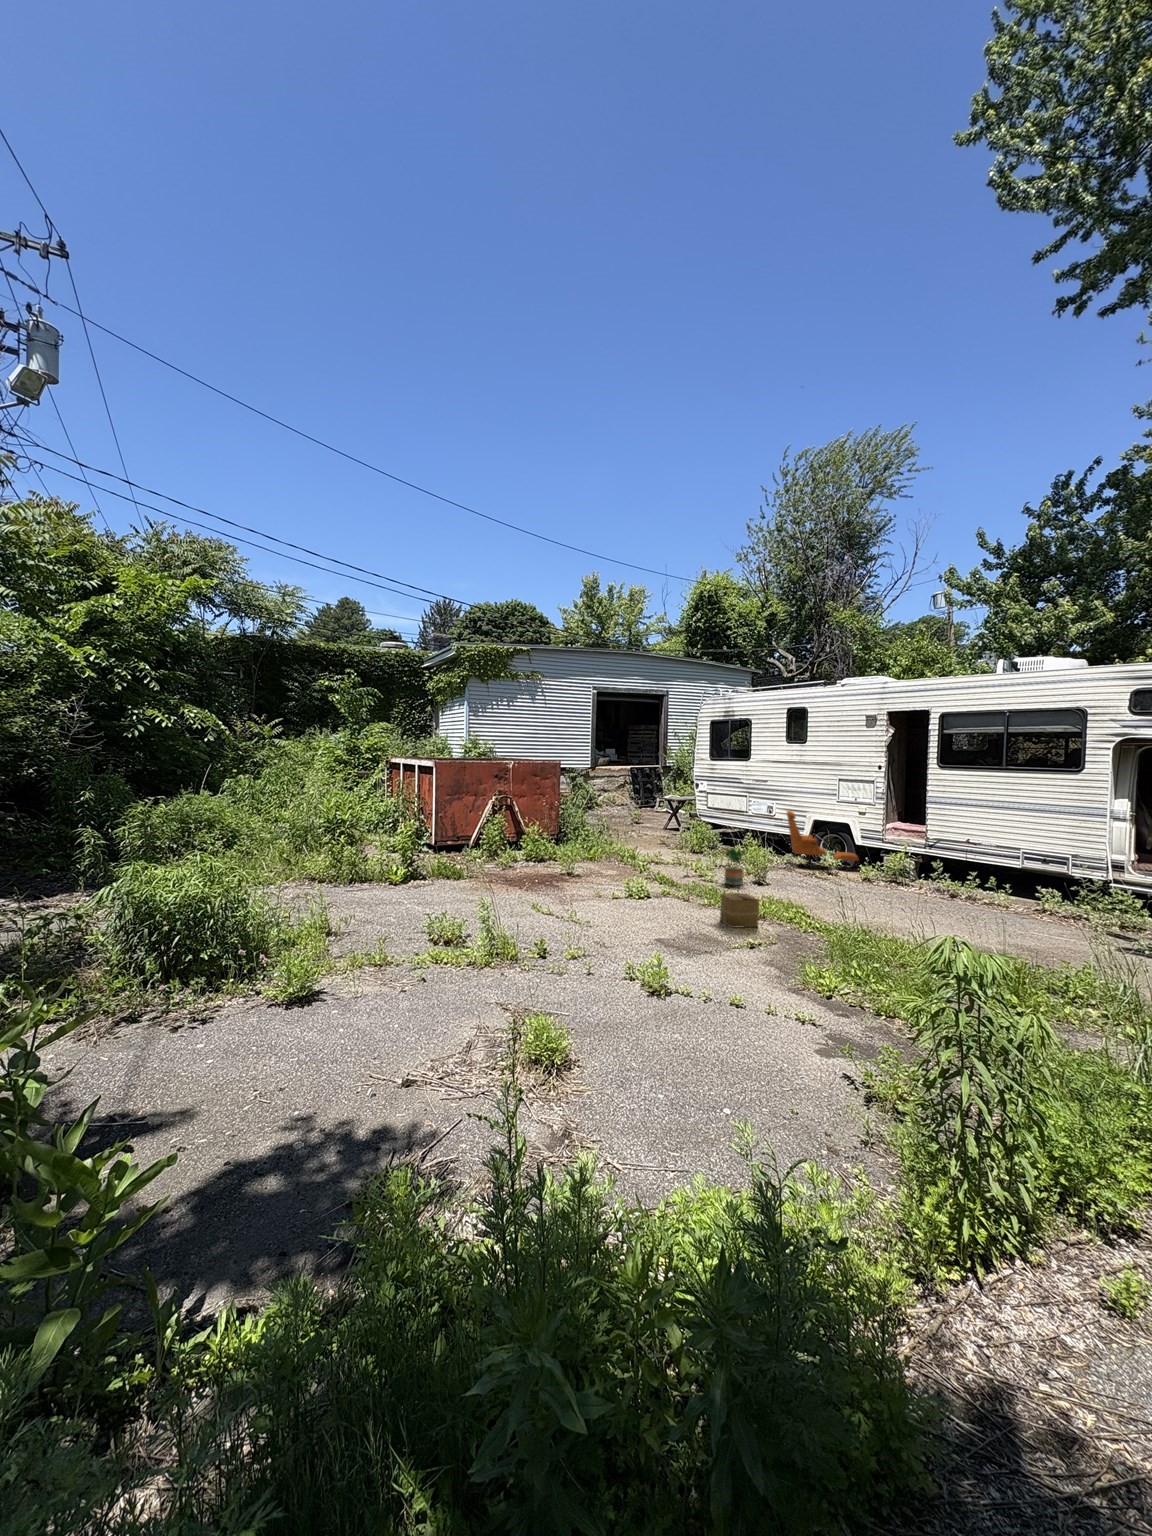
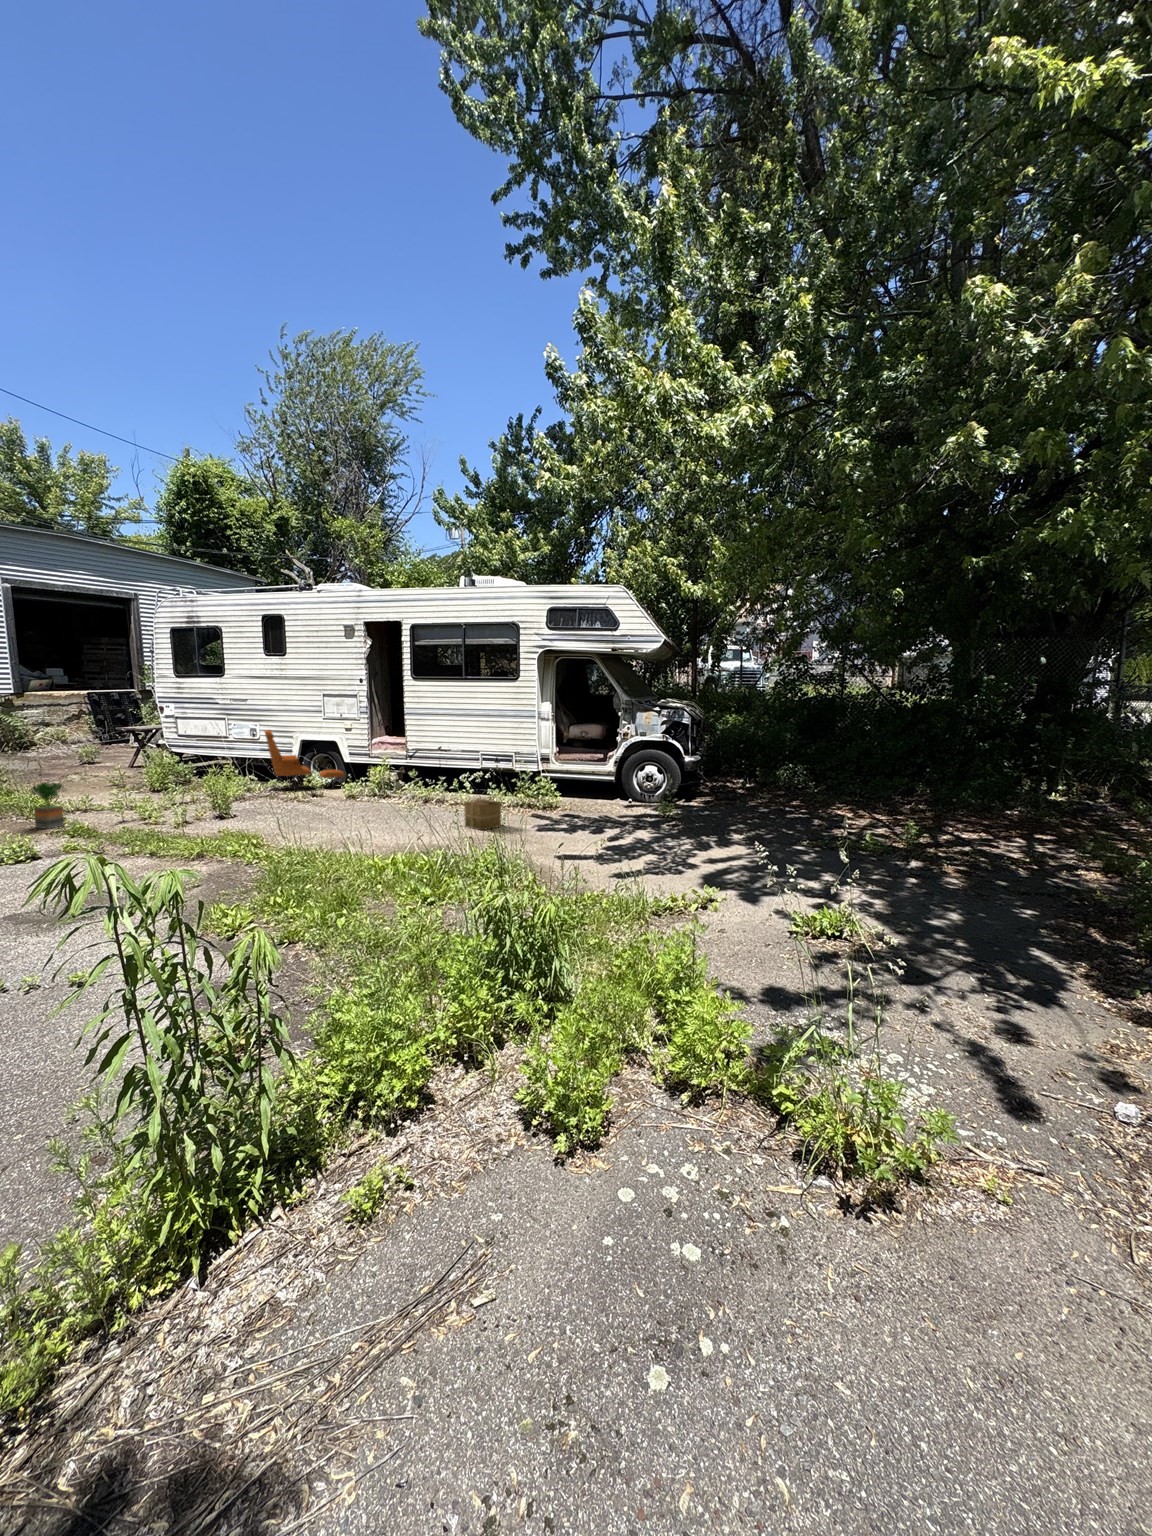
potted tree: present [725,848,746,885] -> present [31,783,66,829]
cardboard box: present [720,893,759,928] -> present [464,799,501,830]

